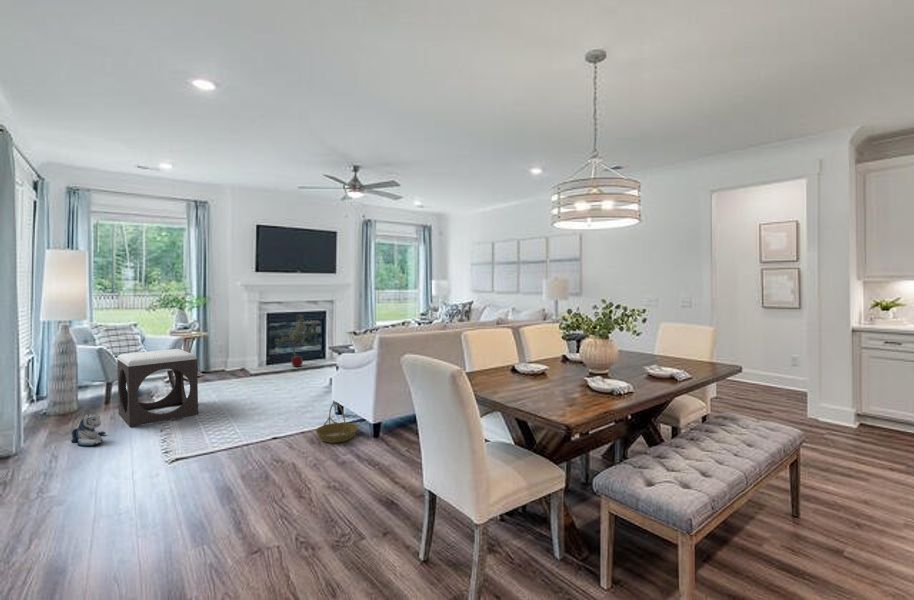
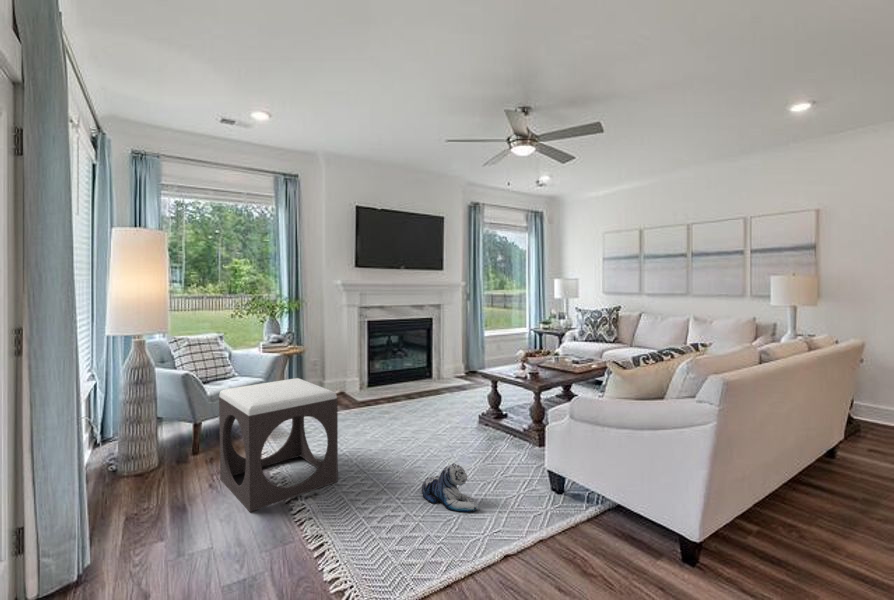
potted tree: present [276,315,317,367] -> none [381,322,430,390]
basket: present [316,402,358,443] -> none [573,489,649,568]
plush toy: present [71,414,105,446] -> present [422,463,479,512]

